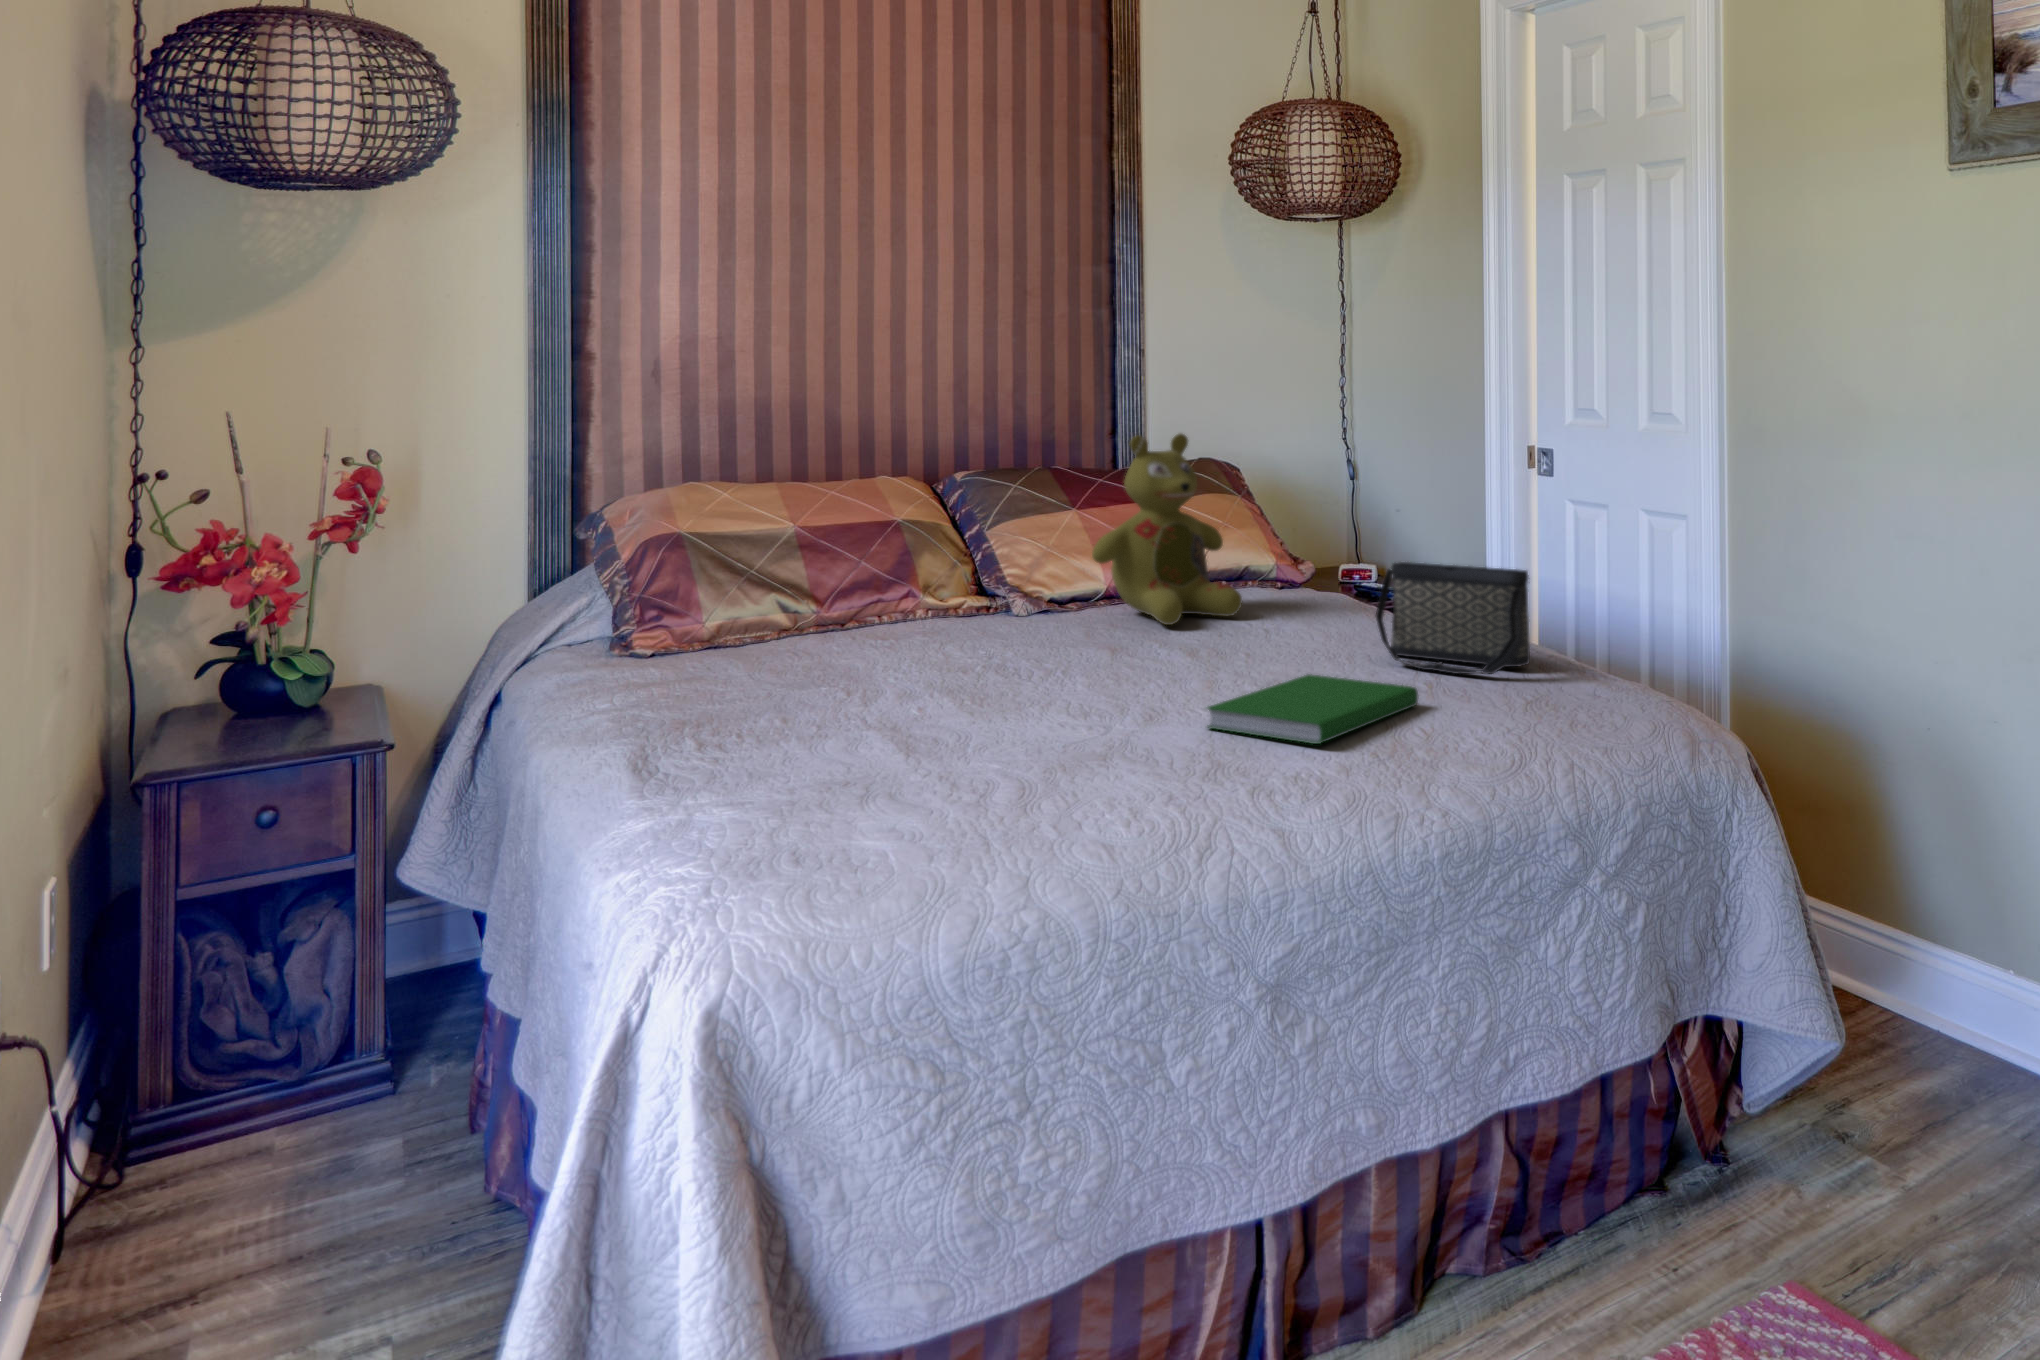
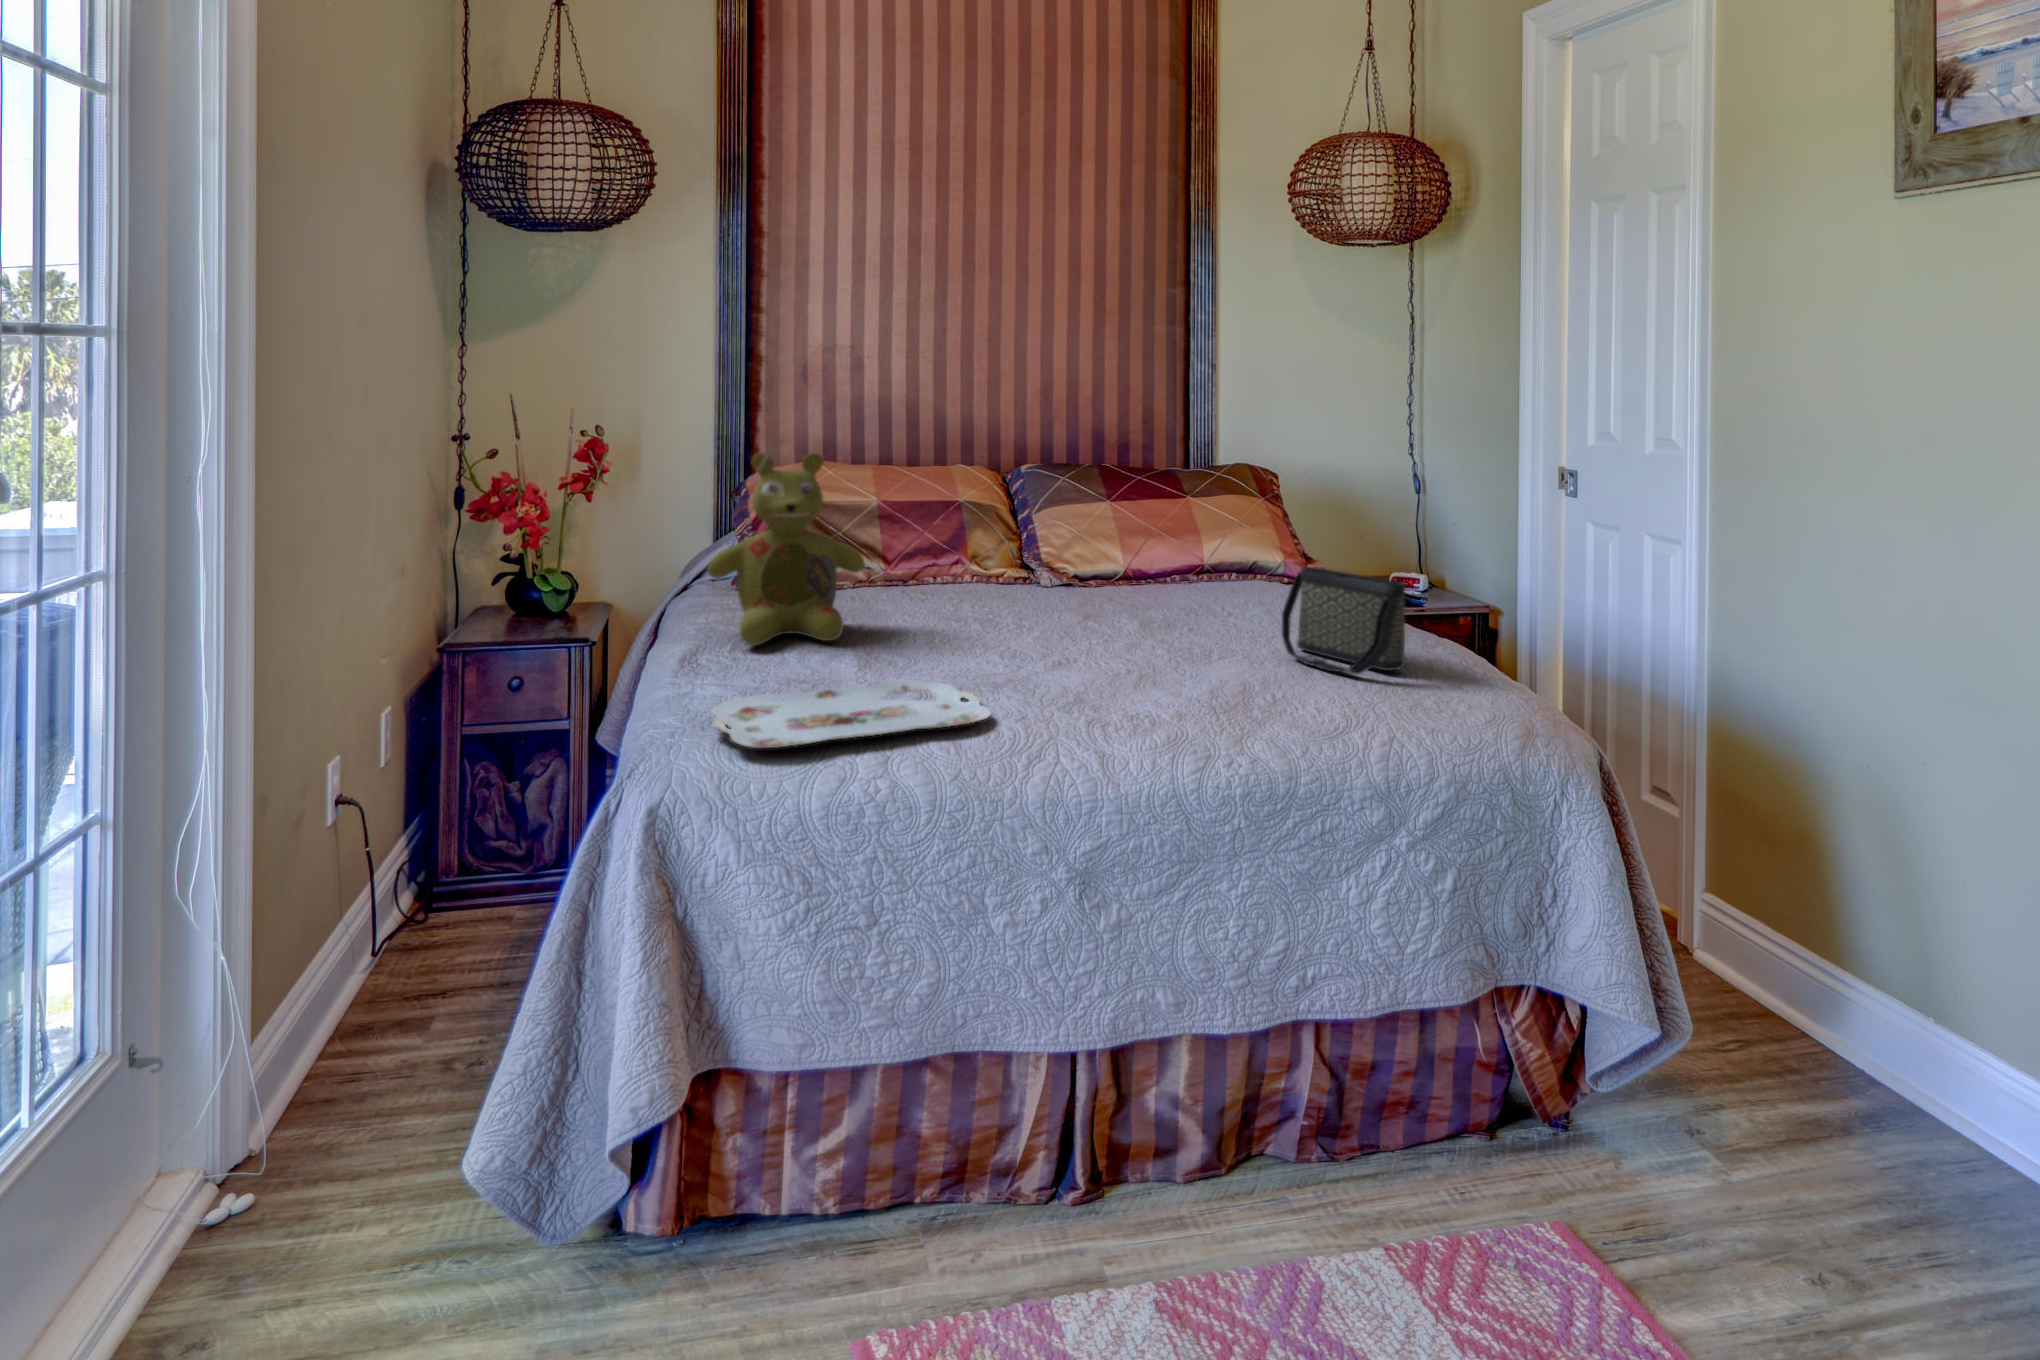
stuffed bear: present [1092,434,1242,625] -> present [707,453,865,646]
hardcover book: present [1207,674,1419,744] -> none [1070,658,1262,717]
serving tray: none [787,733,1157,837] -> present [710,680,991,748]

